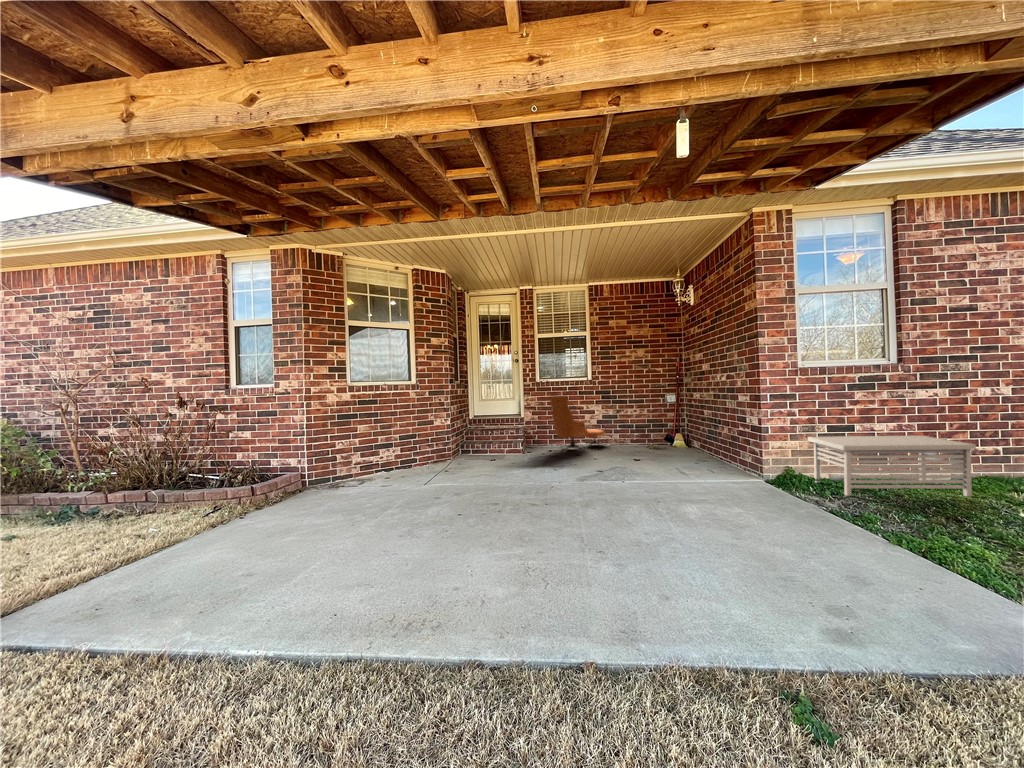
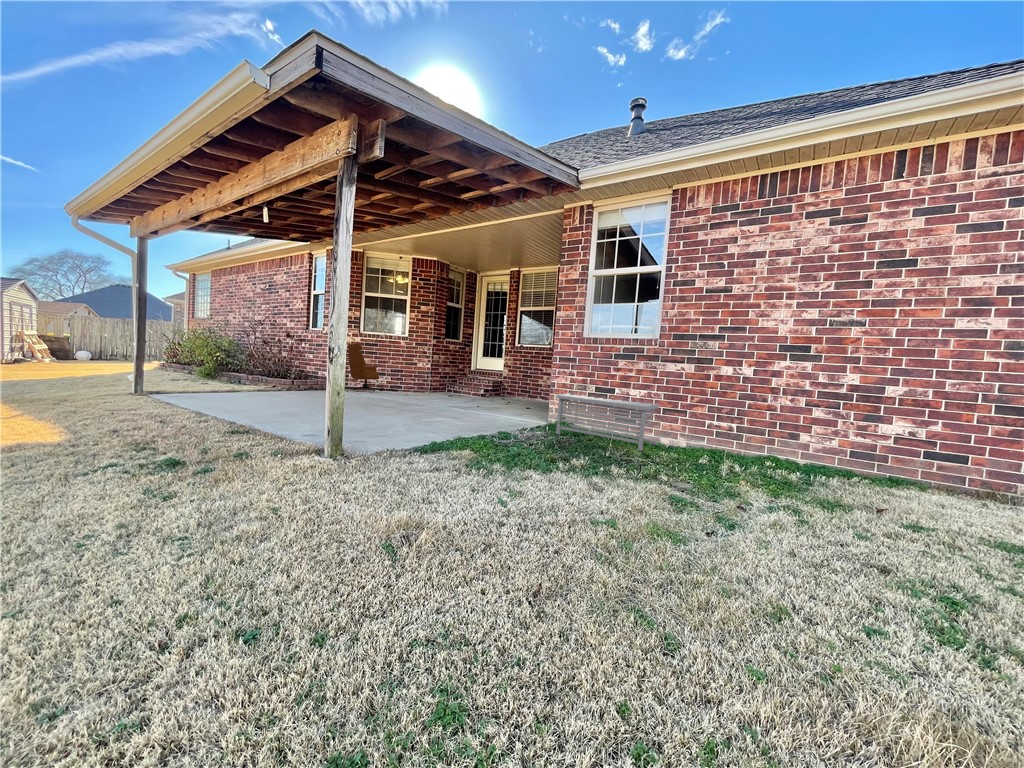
lounge chair: present [550,396,606,448] -> present [348,344,392,391]

